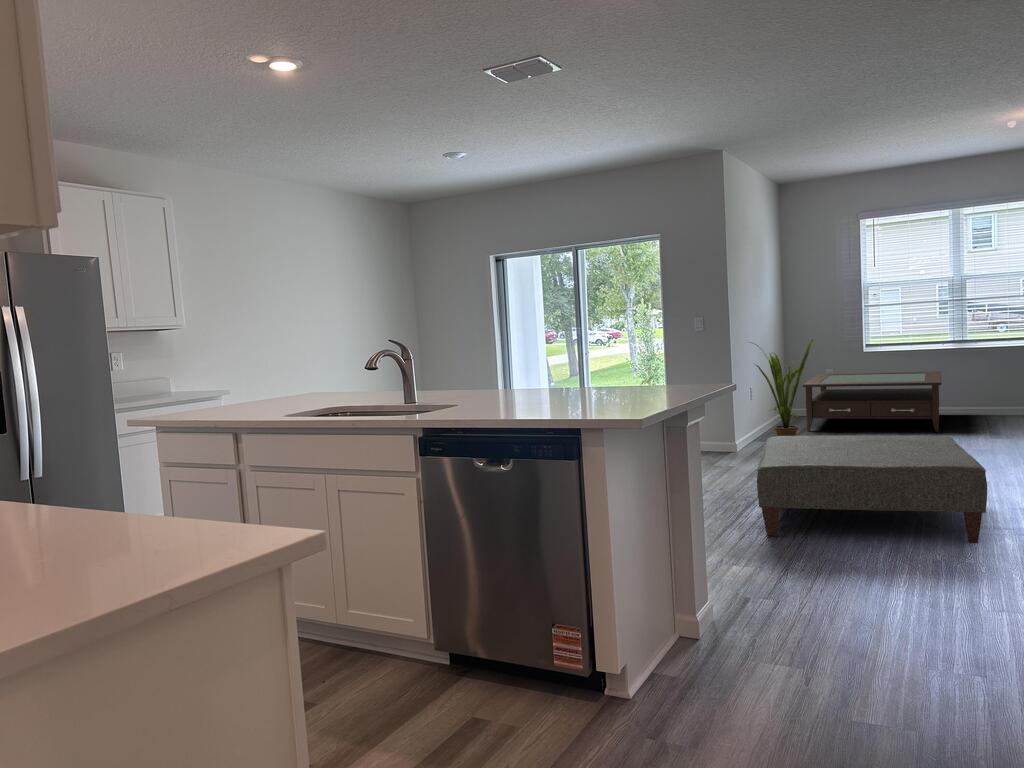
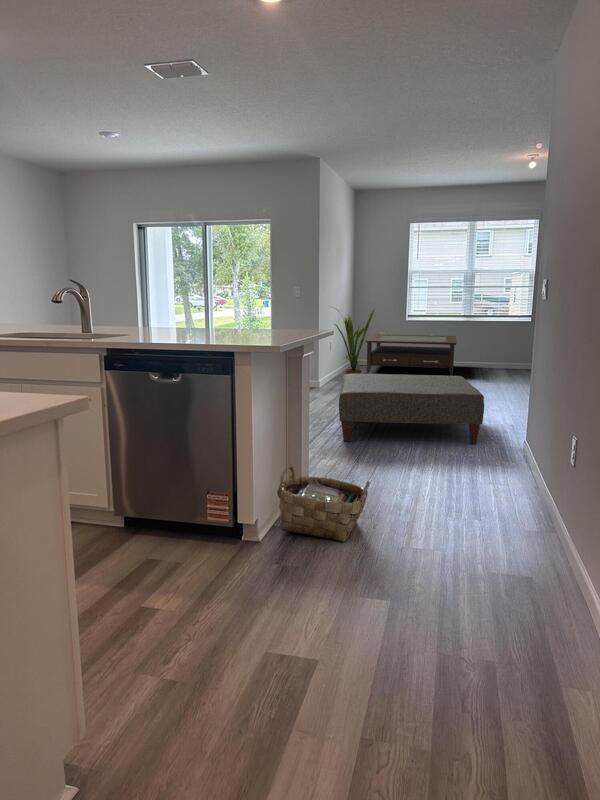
woven basket: none [654,585,794,707] -> present [277,465,370,541]

